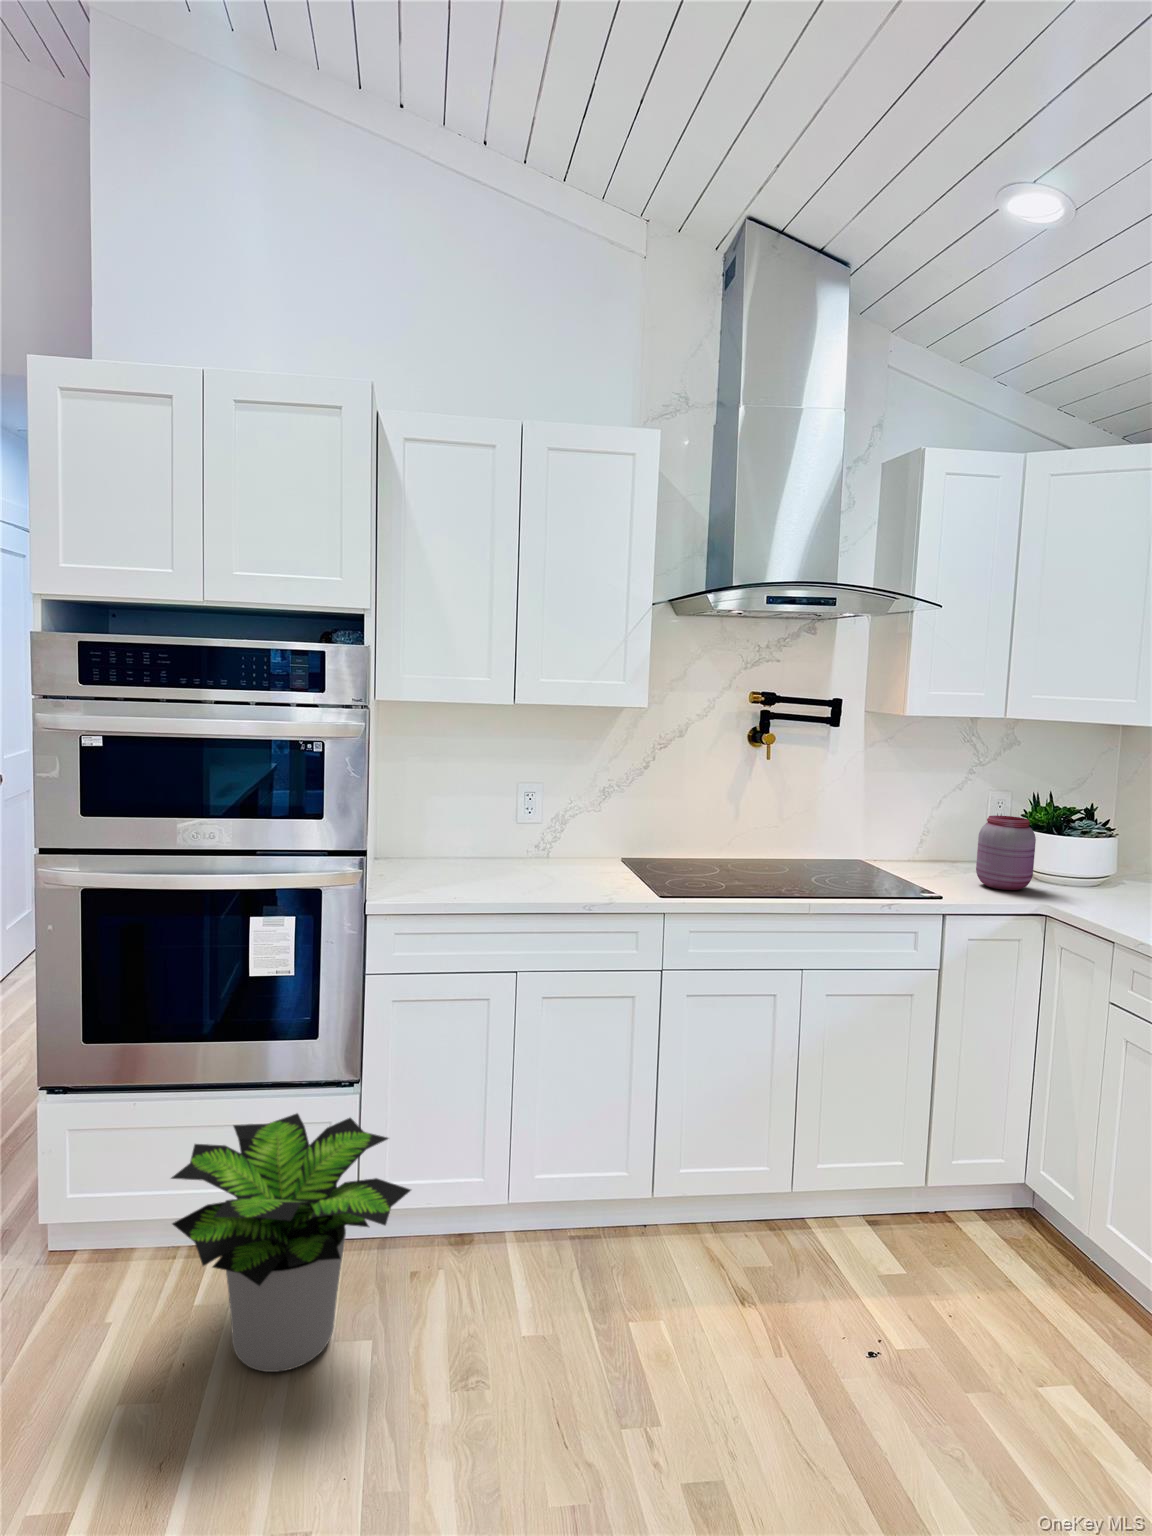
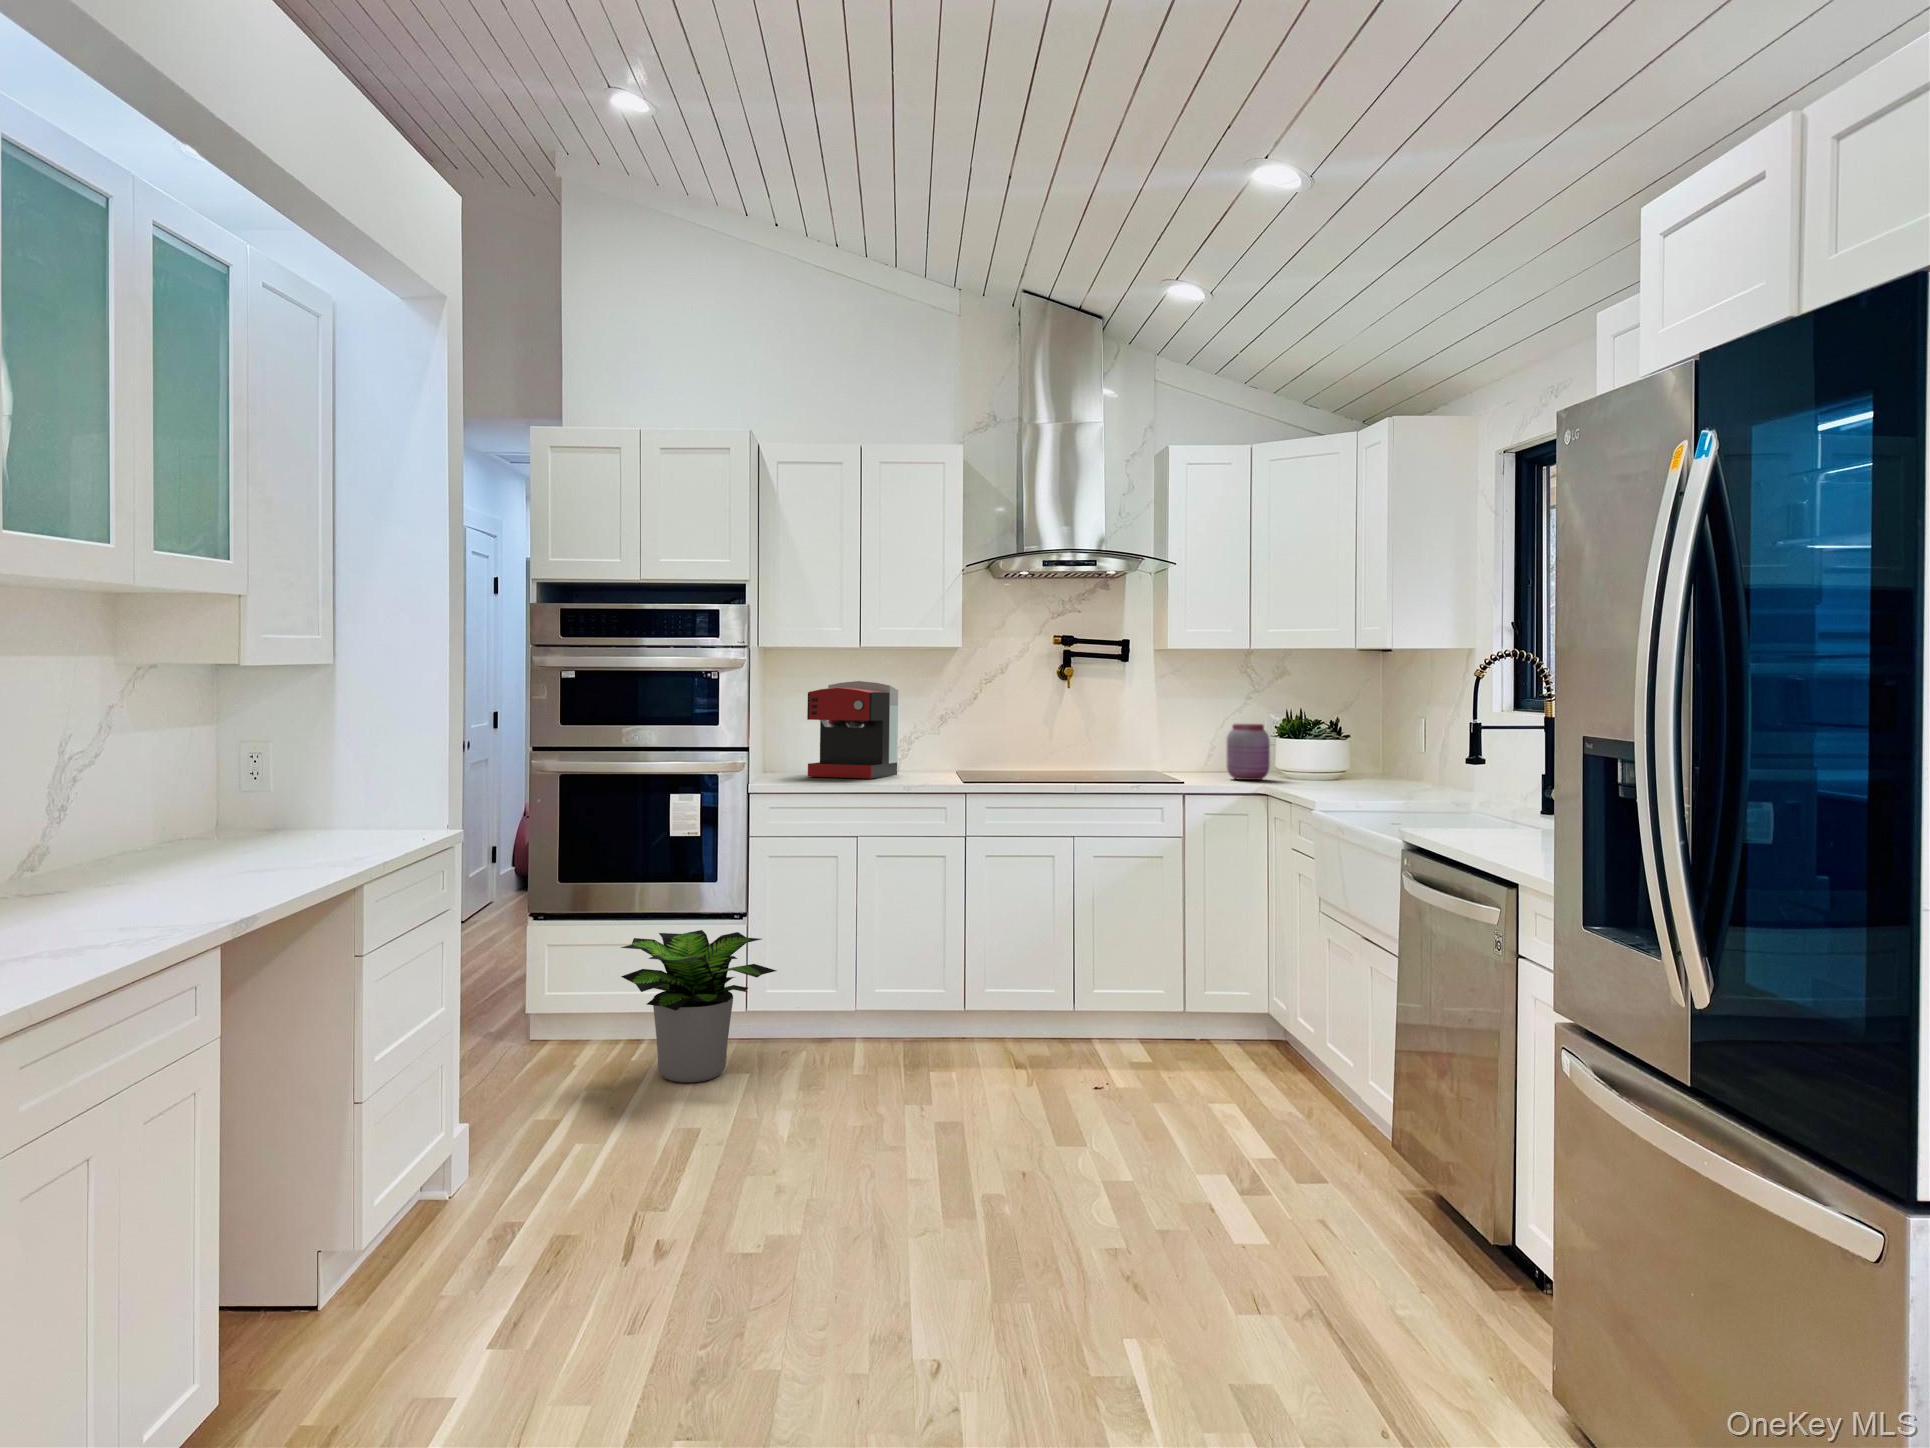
coffee maker: none [444,748,563,888] -> present [807,681,898,779]

